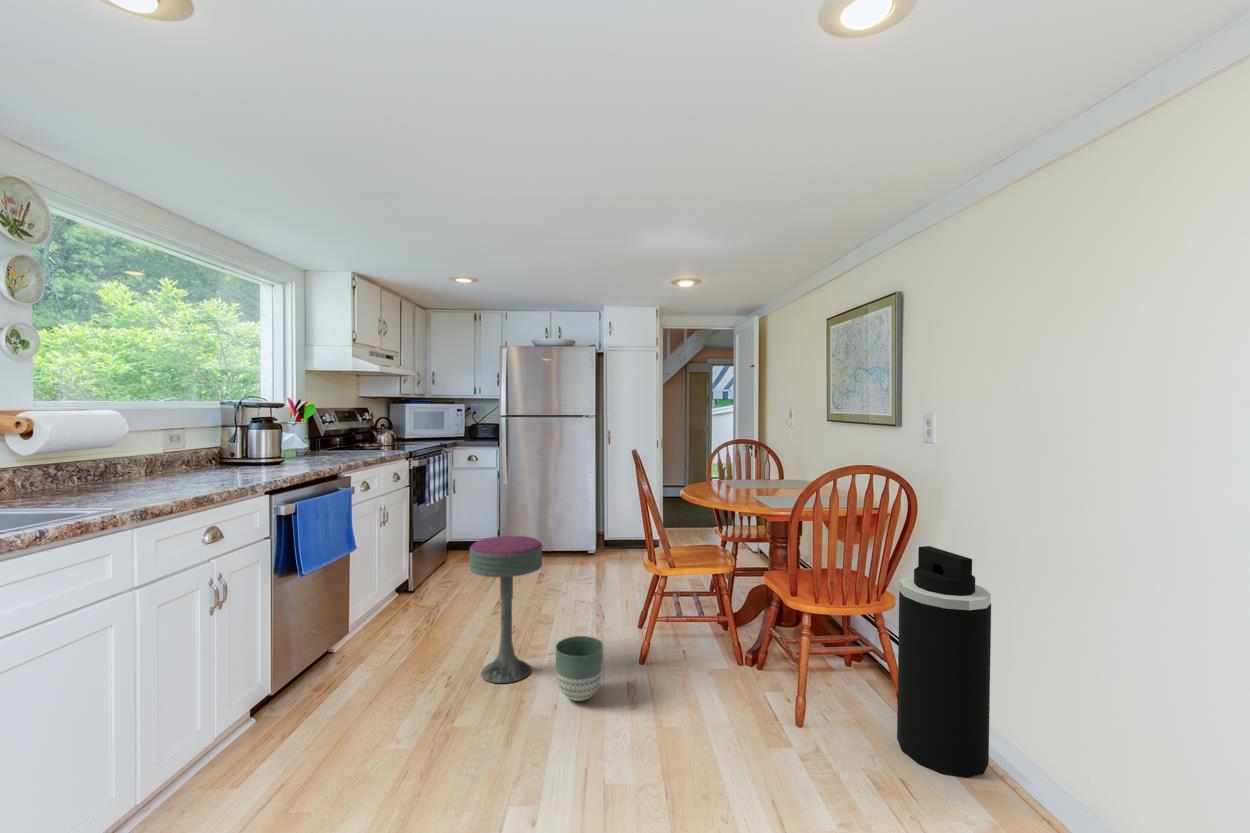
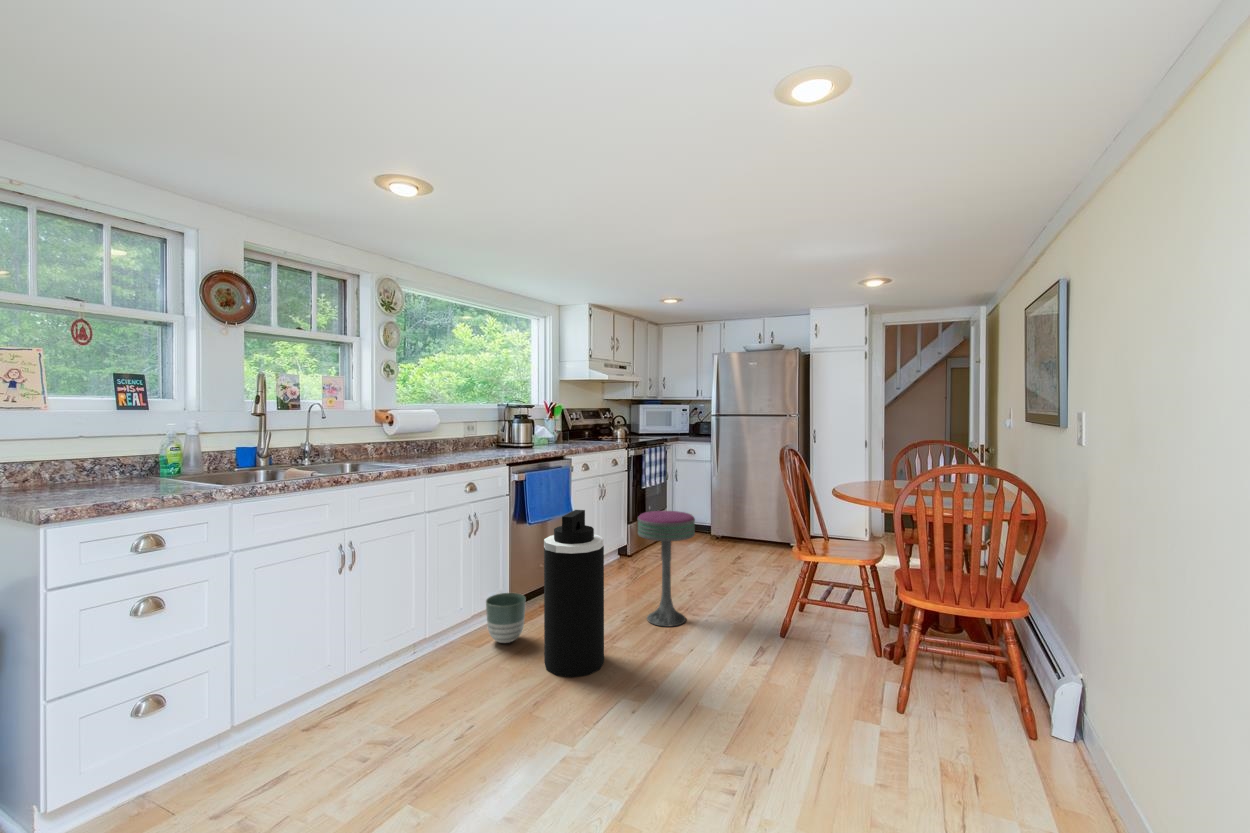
trash can: present [897,546,991,778] -> present [544,510,604,677]
planter: present [555,636,604,701] -> present [486,593,525,643]

